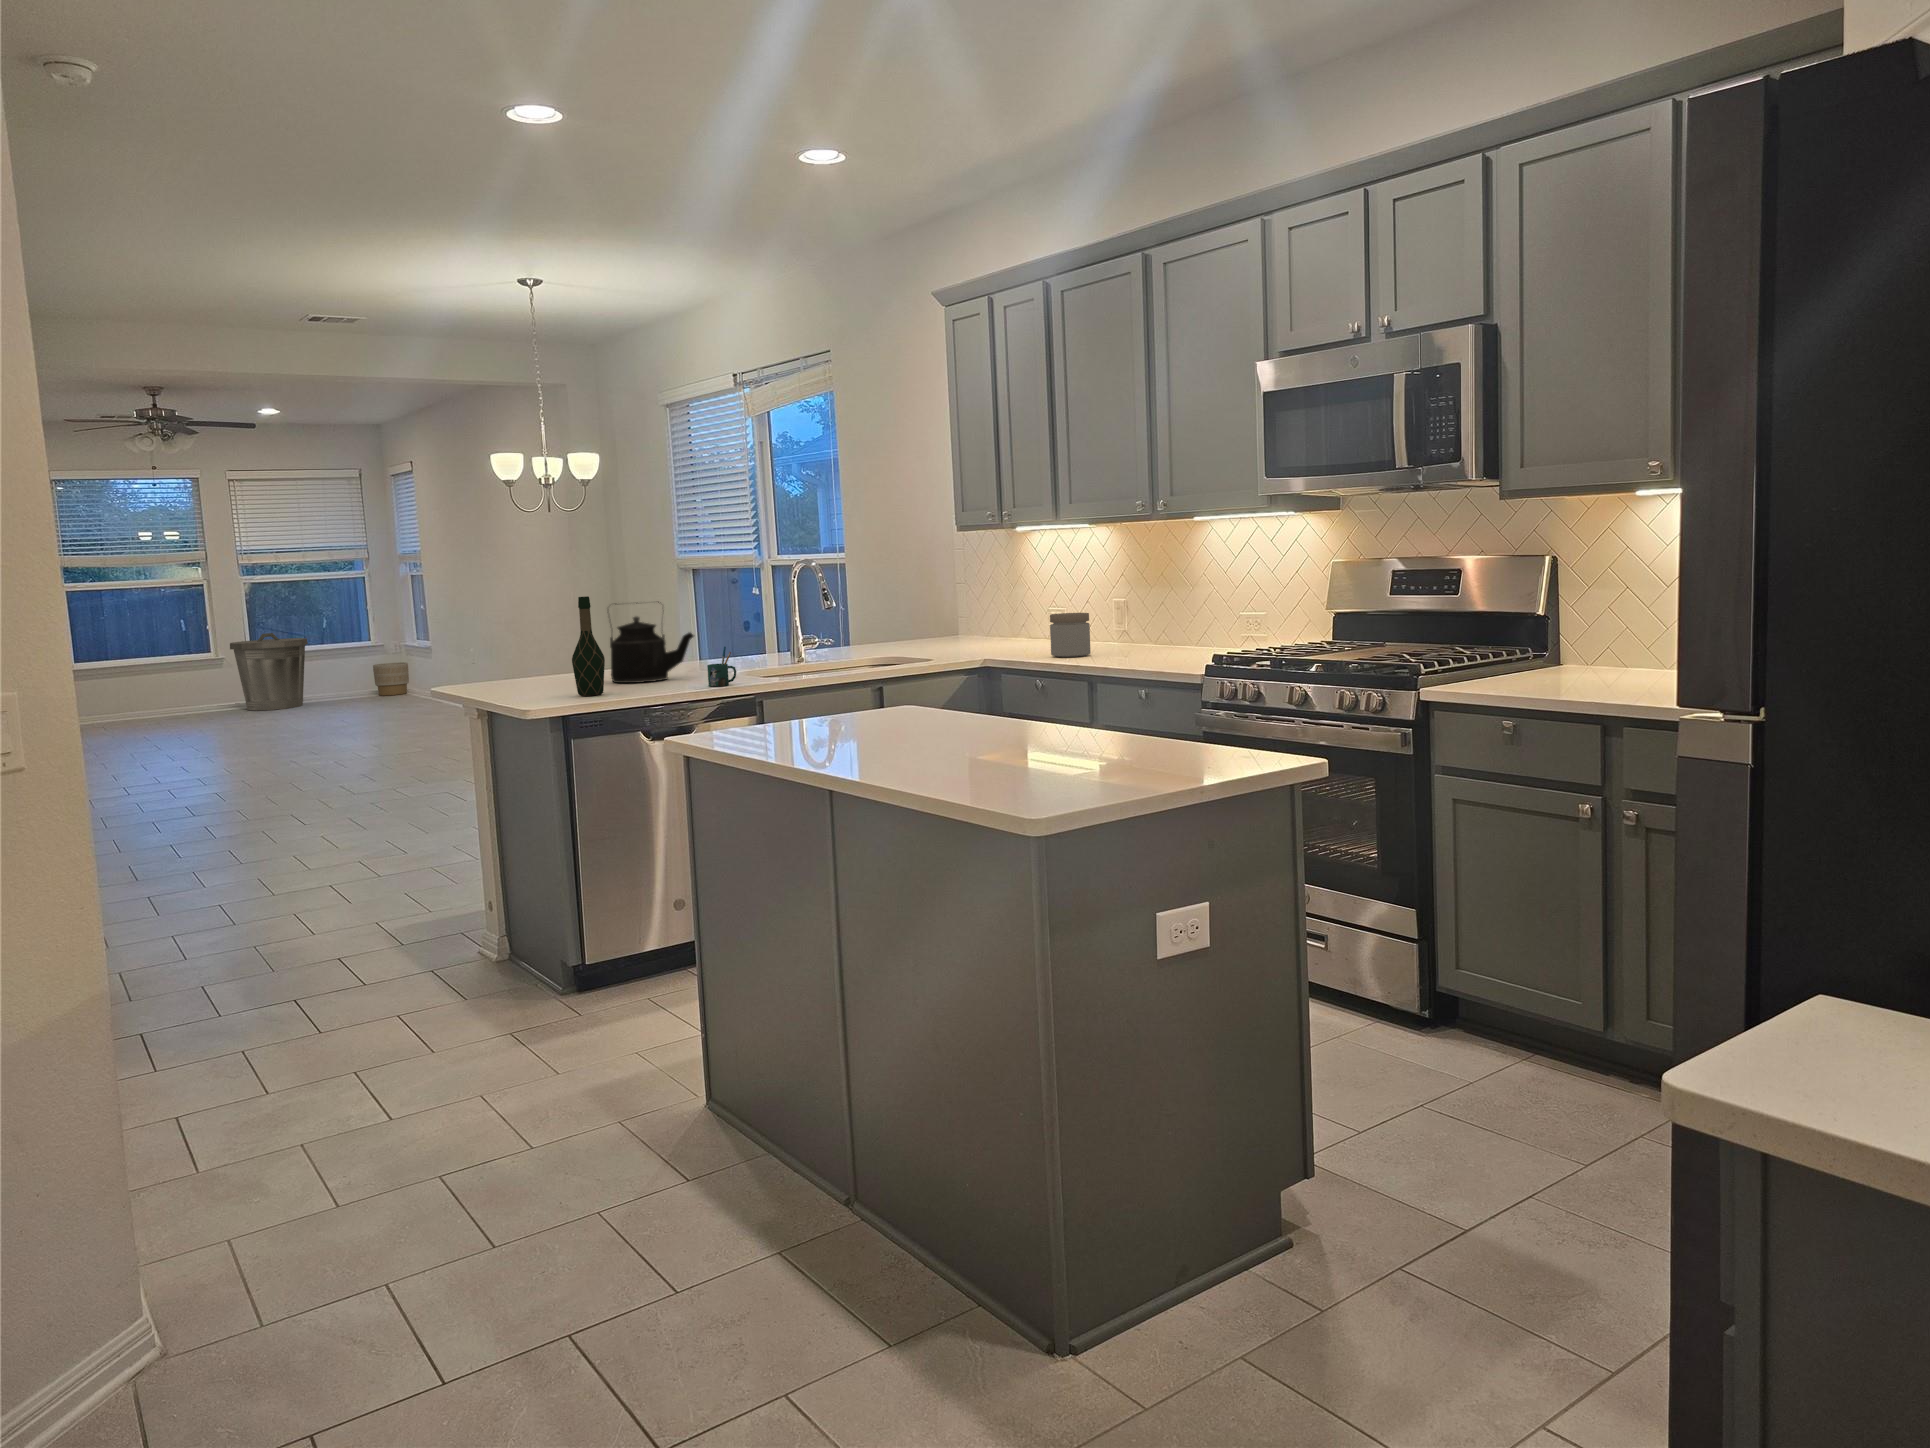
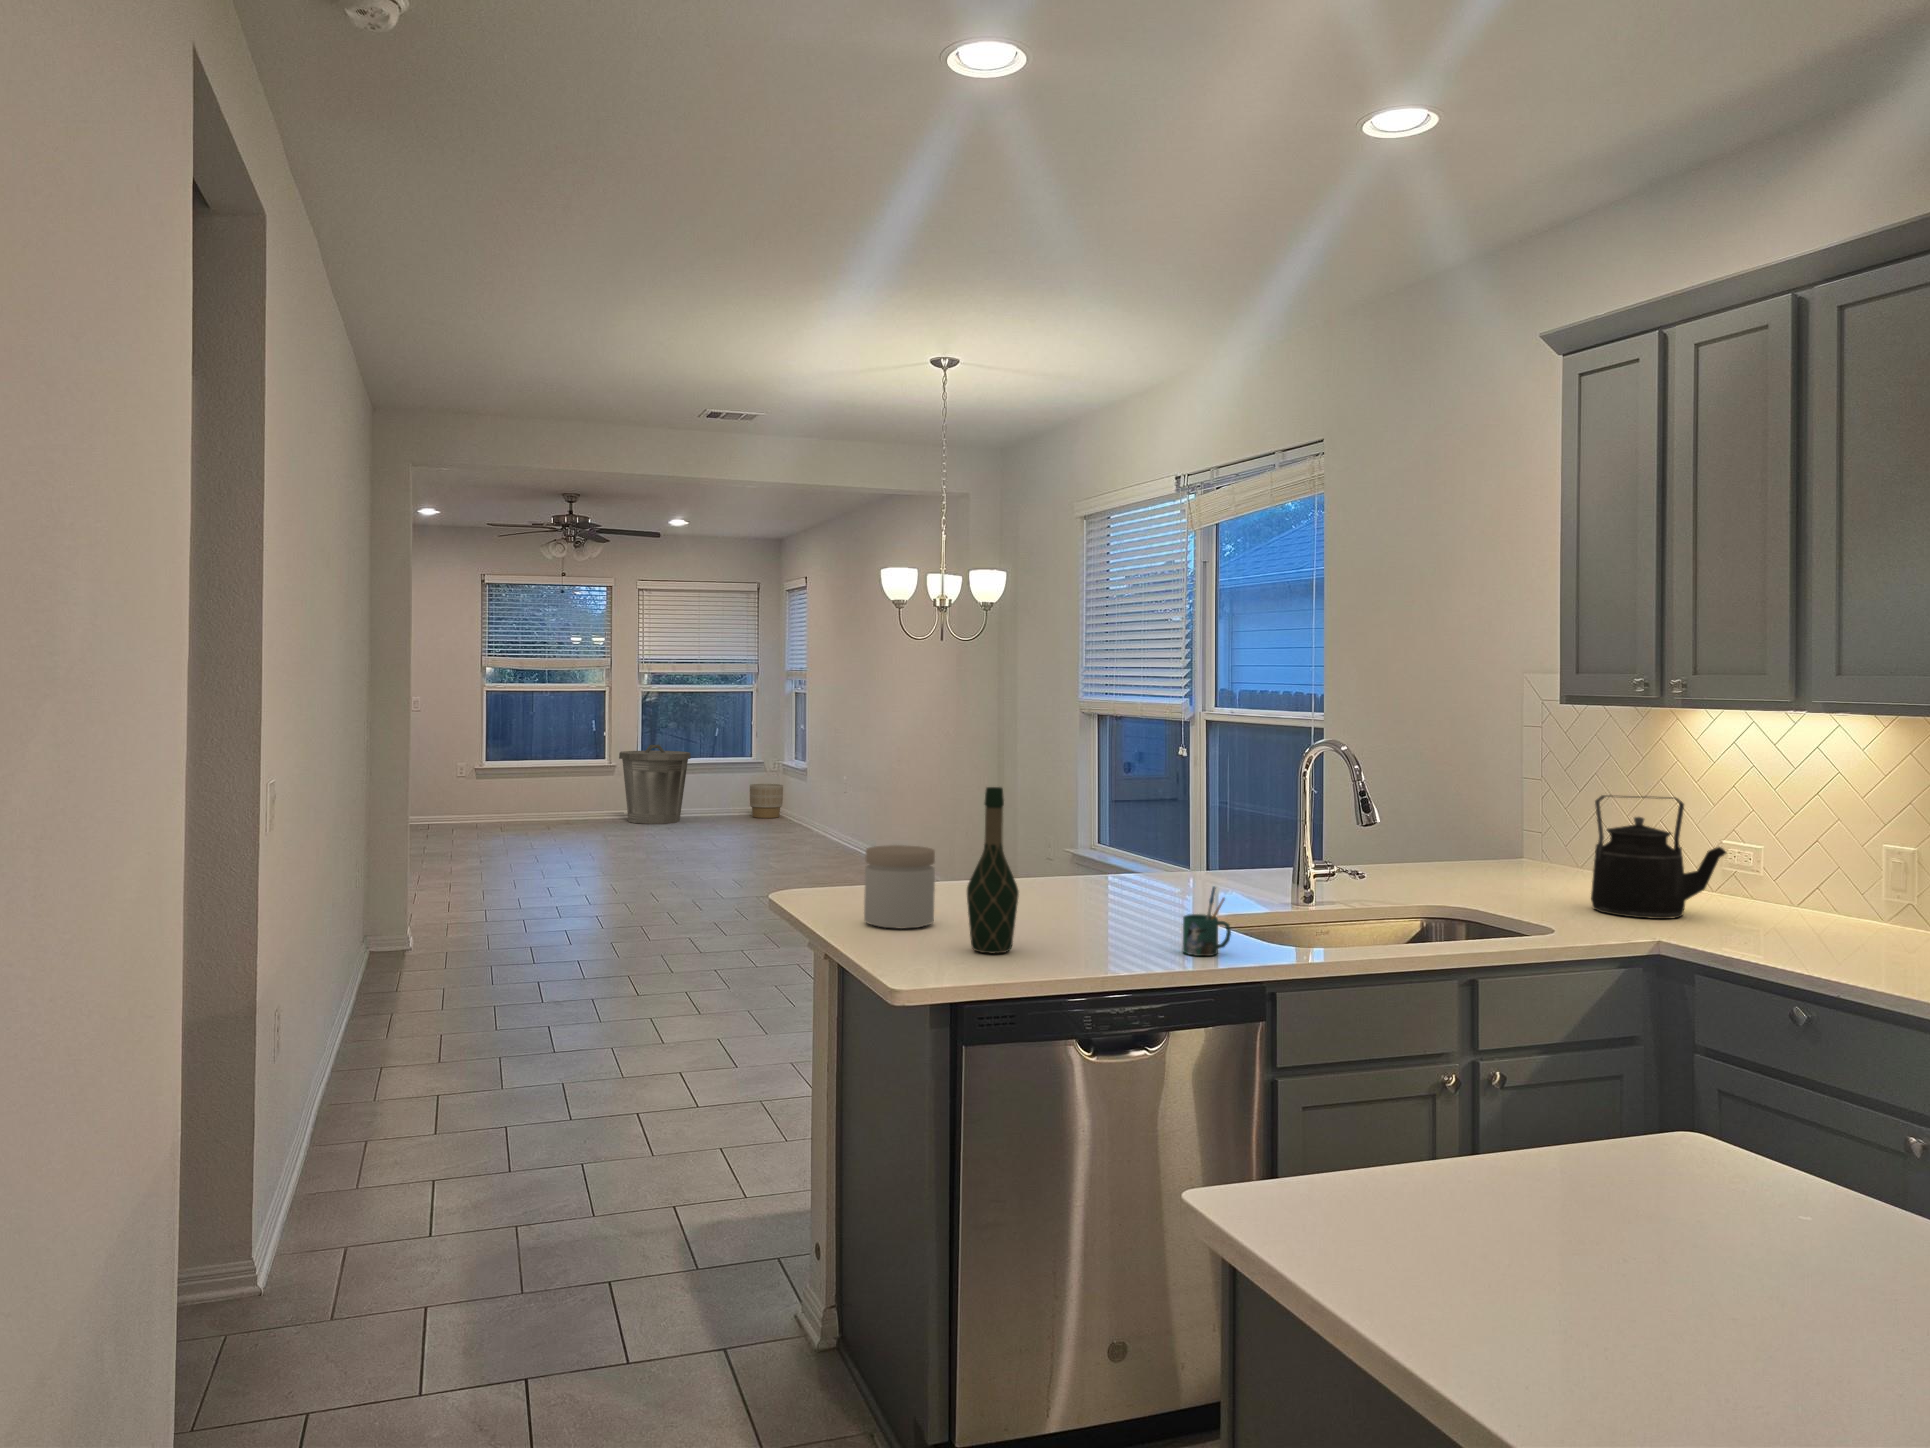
kettle: present [610,602,694,683] -> present [1591,795,1726,919]
jar: present [1050,613,1091,657] -> present [864,845,935,929]

